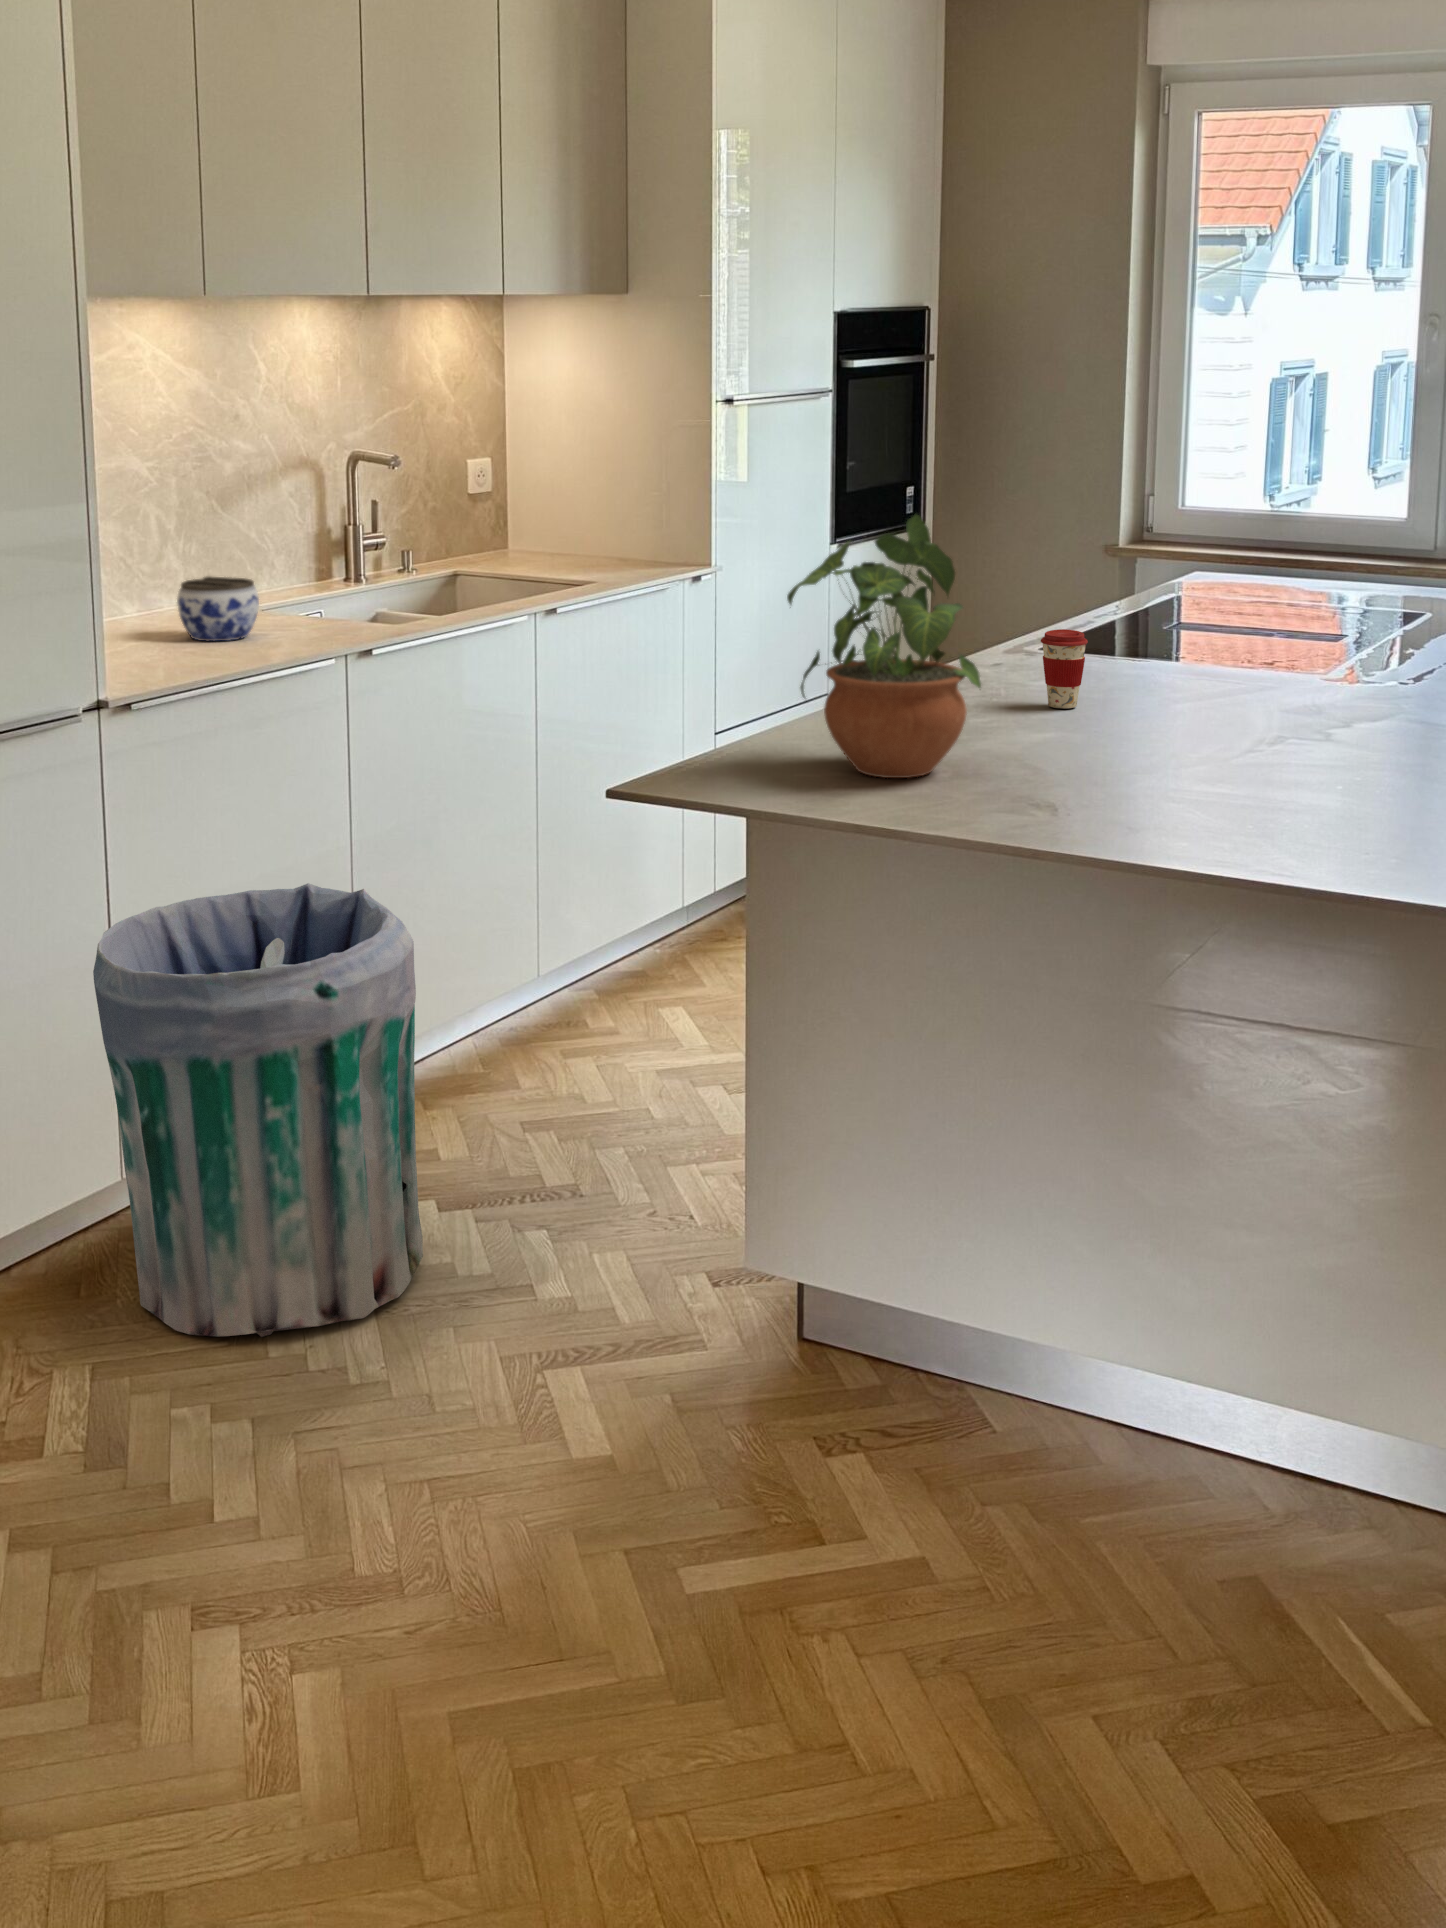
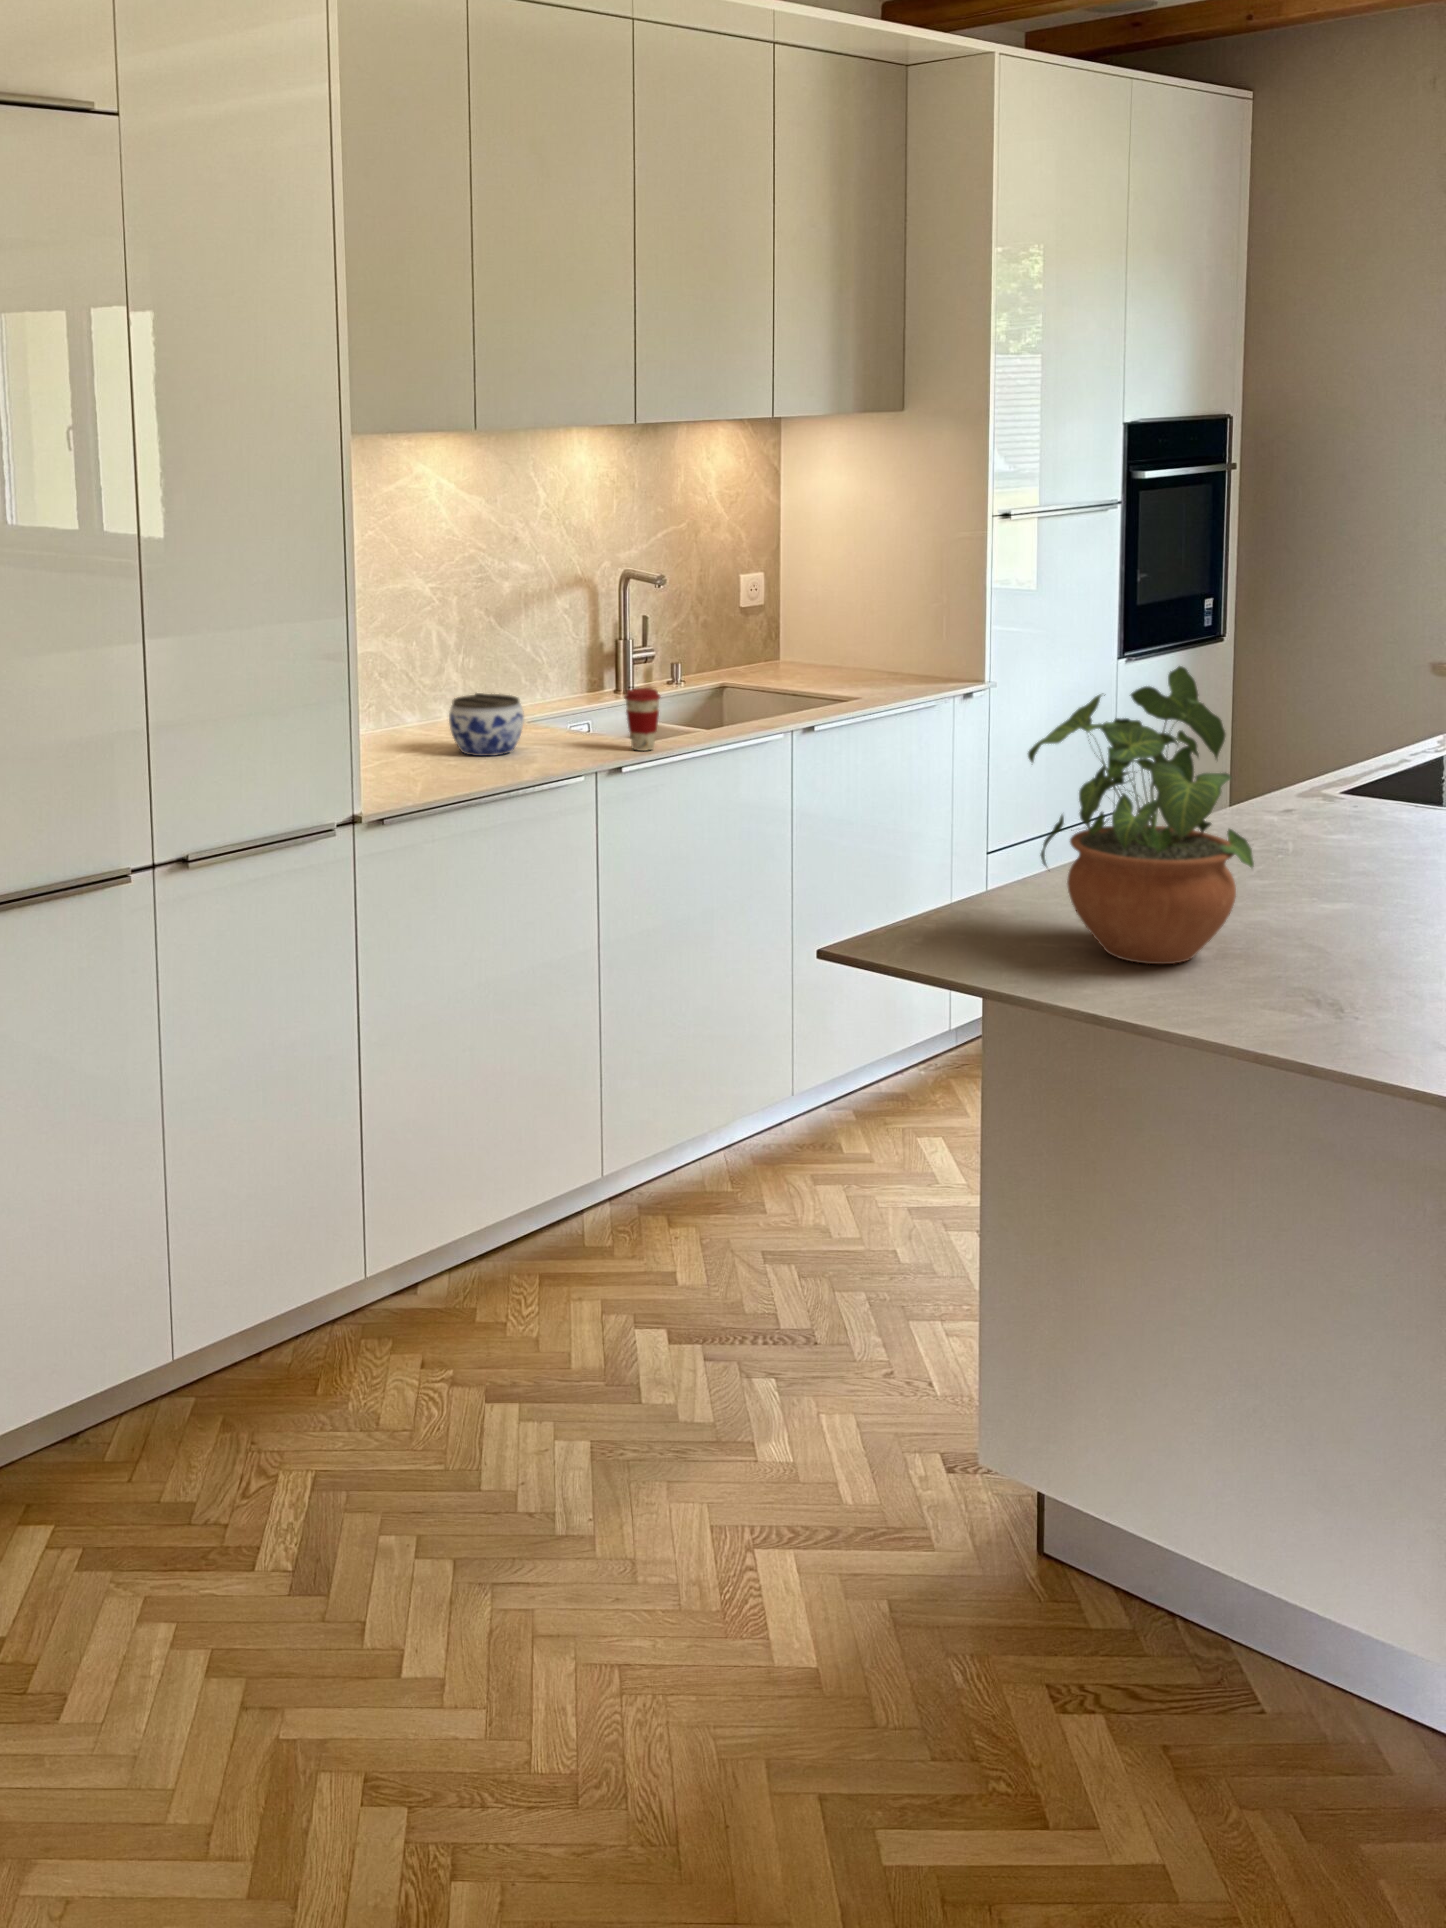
coffee cup: present [1041,629,1088,708] -> present [624,688,660,751]
trash can: present [93,883,423,1337] -> none [335,1004,644,1464]

